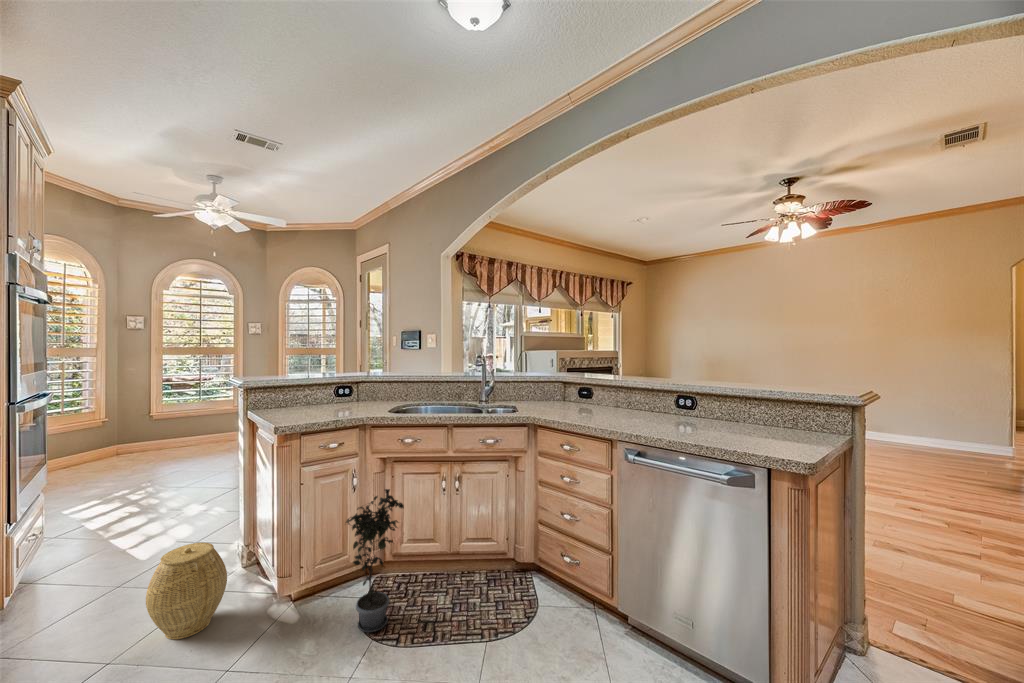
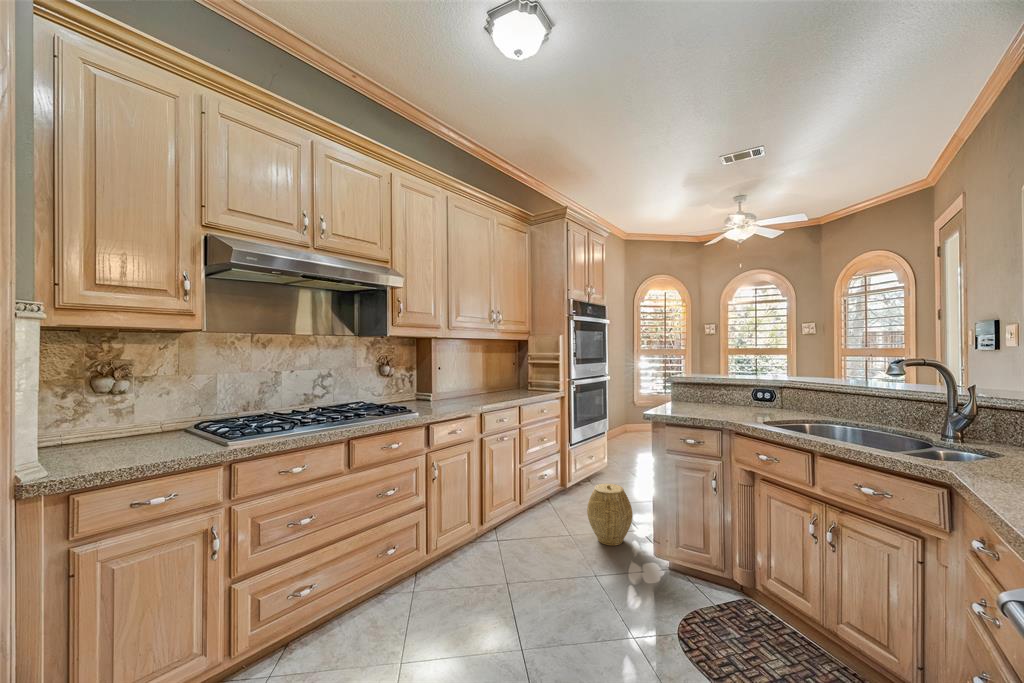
potted plant: present [346,489,404,633] -> none [648,493,728,632]

